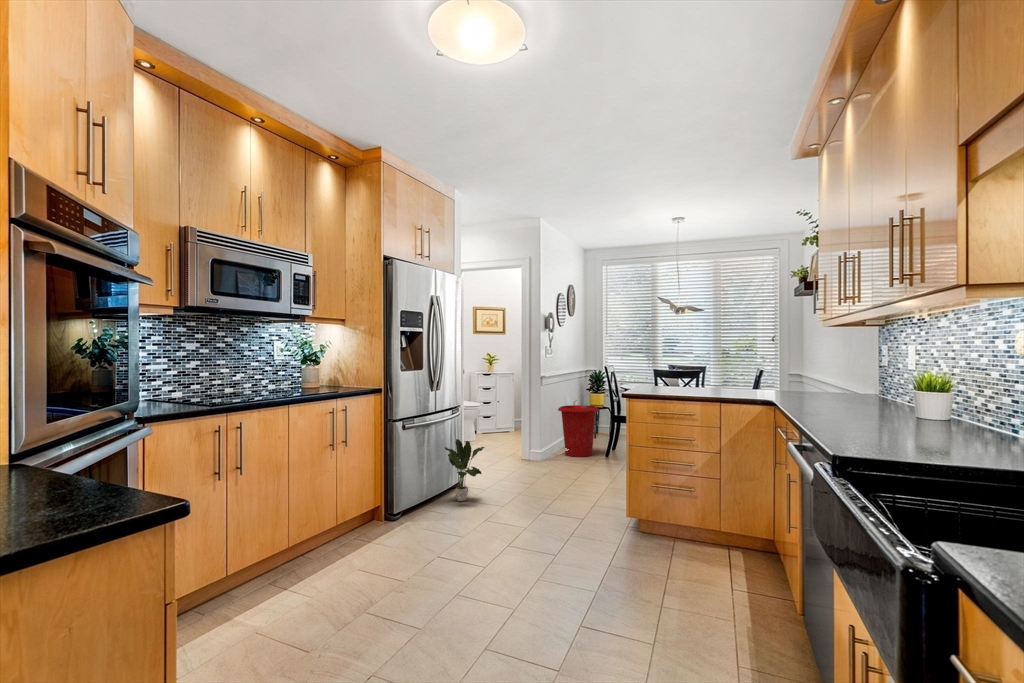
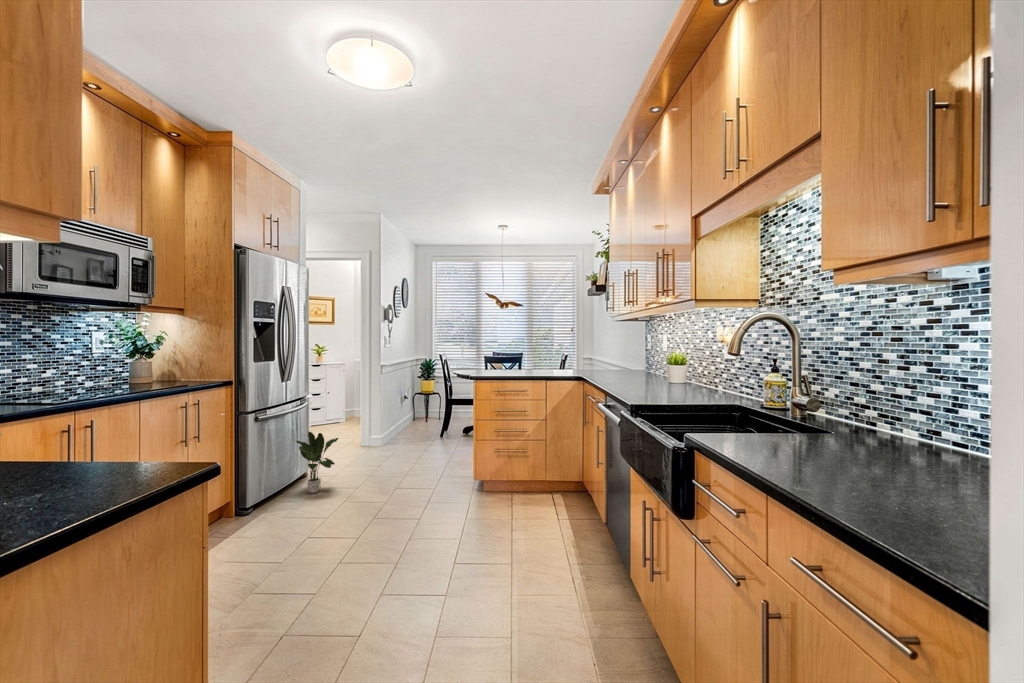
waste bin: present [558,405,599,457] -> none [394,392,433,440]

